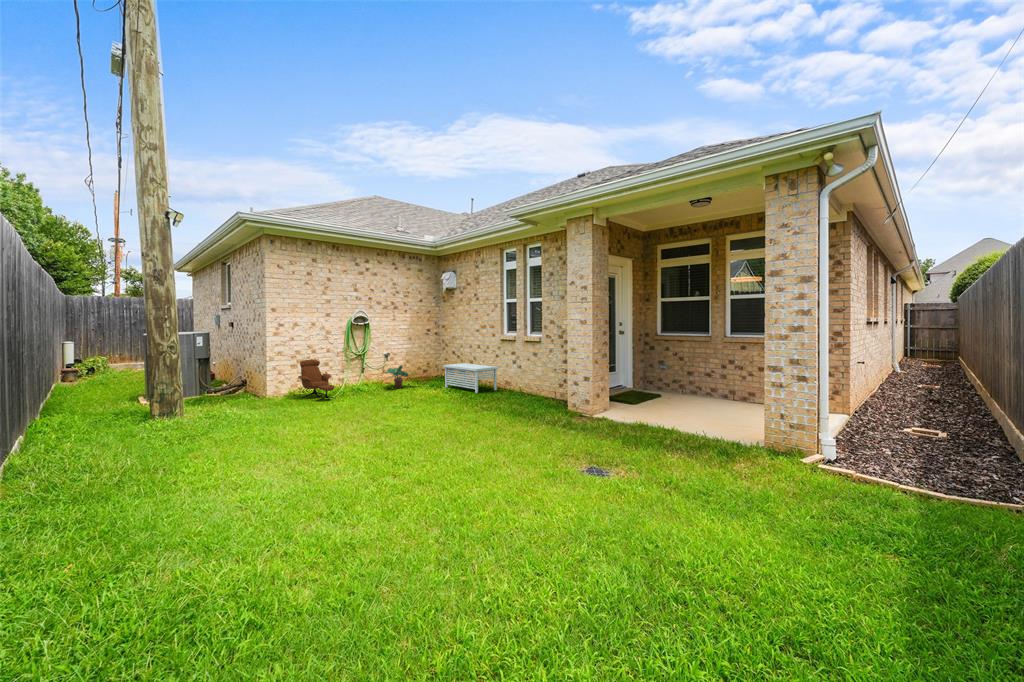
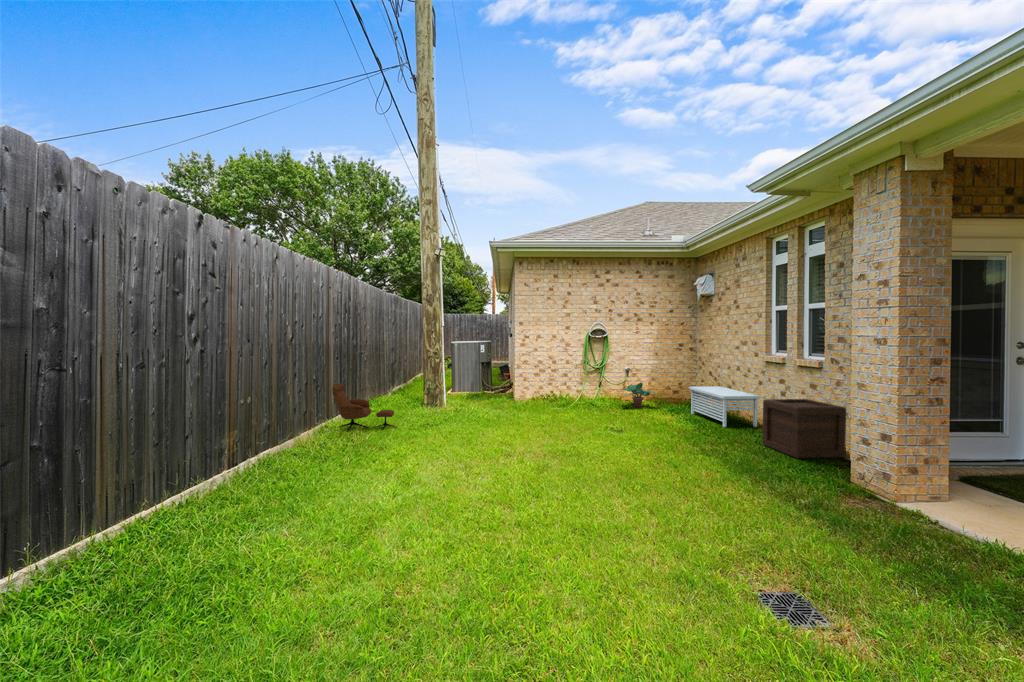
lounge chair: present [298,360,335,401] -> present [332,384,395,432]
wooden crate: none [509,365,557,404] -> present [762,399,846,458]

